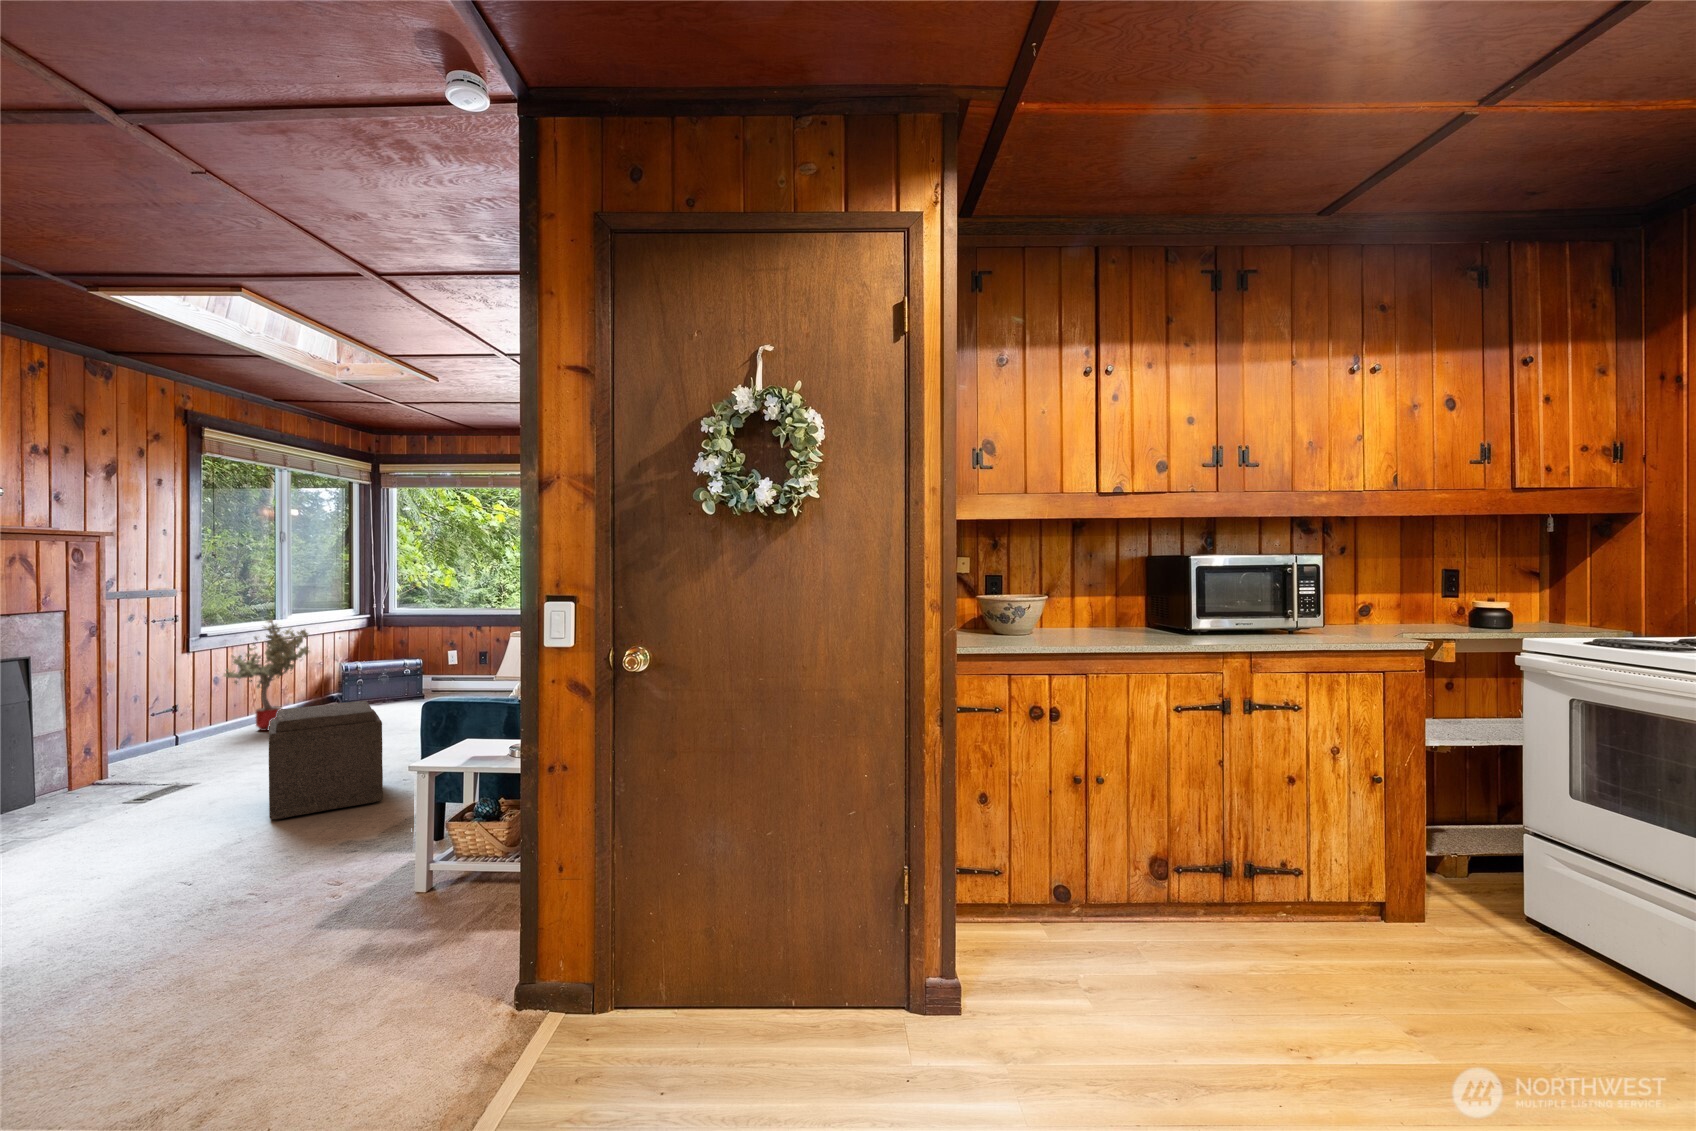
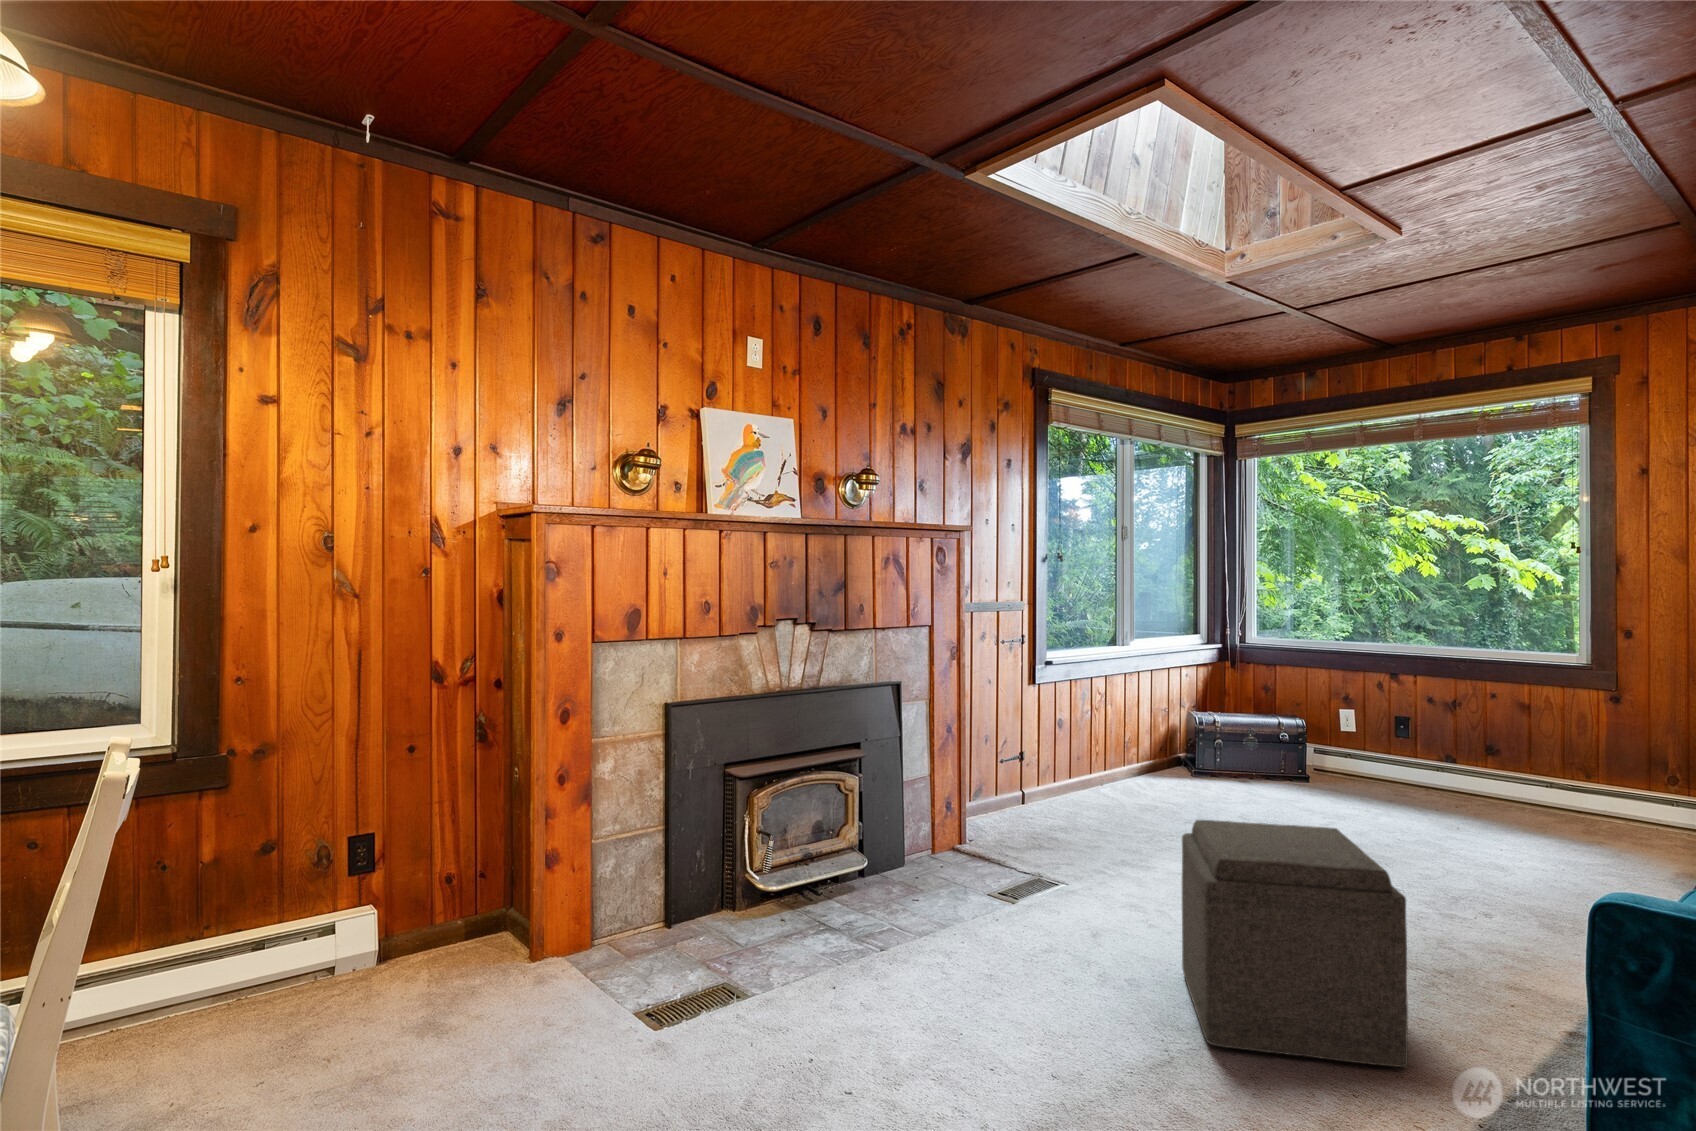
potted tree: present [224,619,309,731] -> none [1067,645,1167,803]

